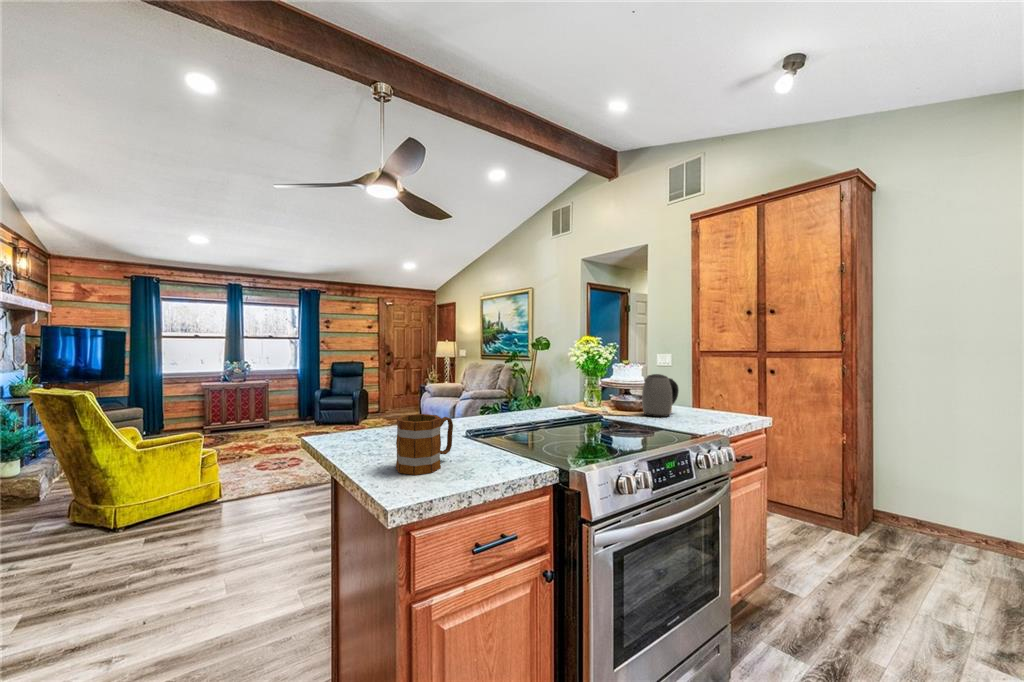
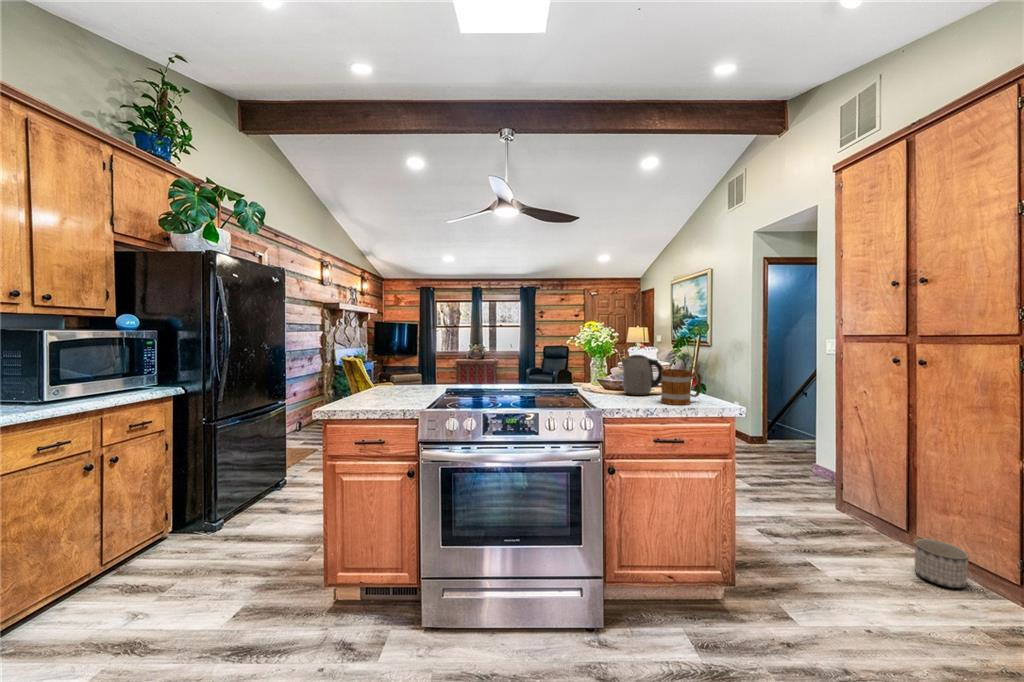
mug: present [396,414,453,475] -> present [661,369,701,405]
planter: none [787,501,821,534] -> present [915,539,969,588]

